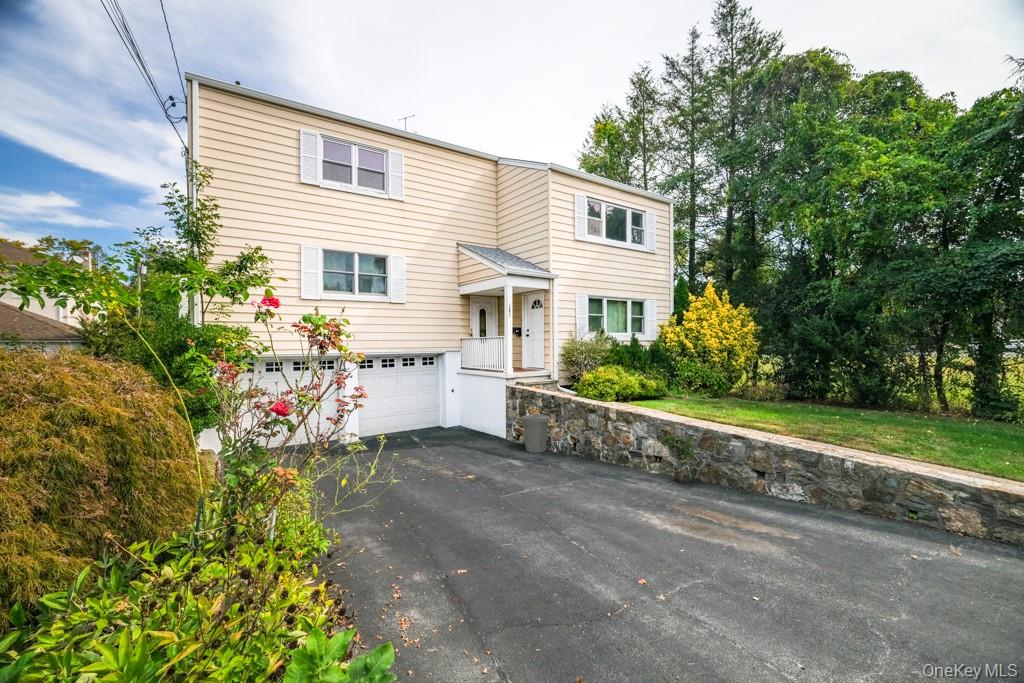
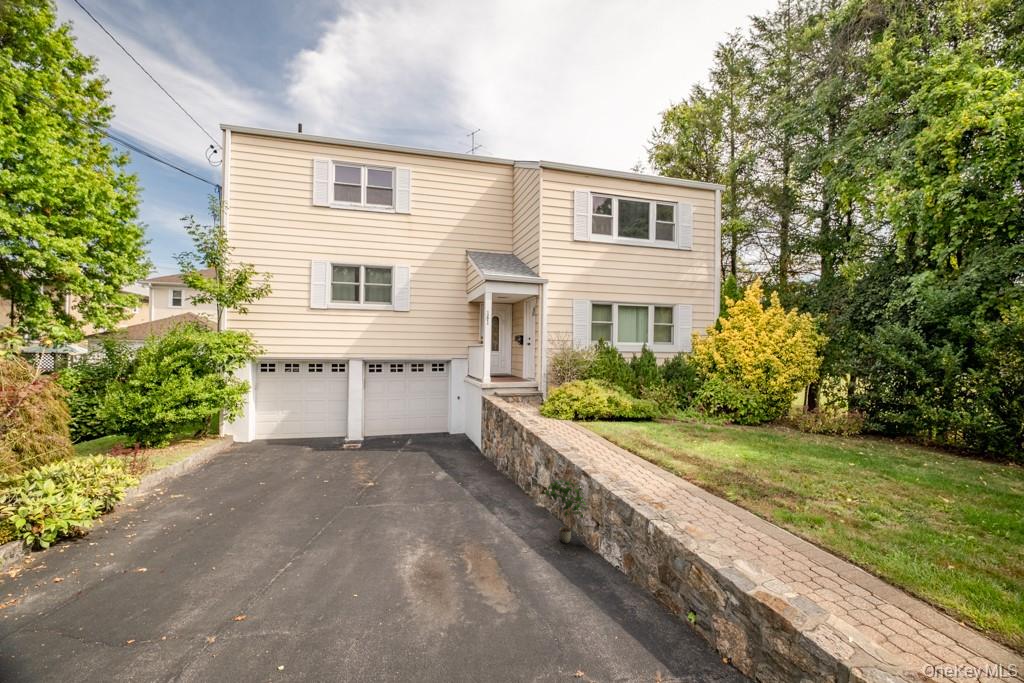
trash can: present [522,414,550,452] -> none [471,430,502,472]

